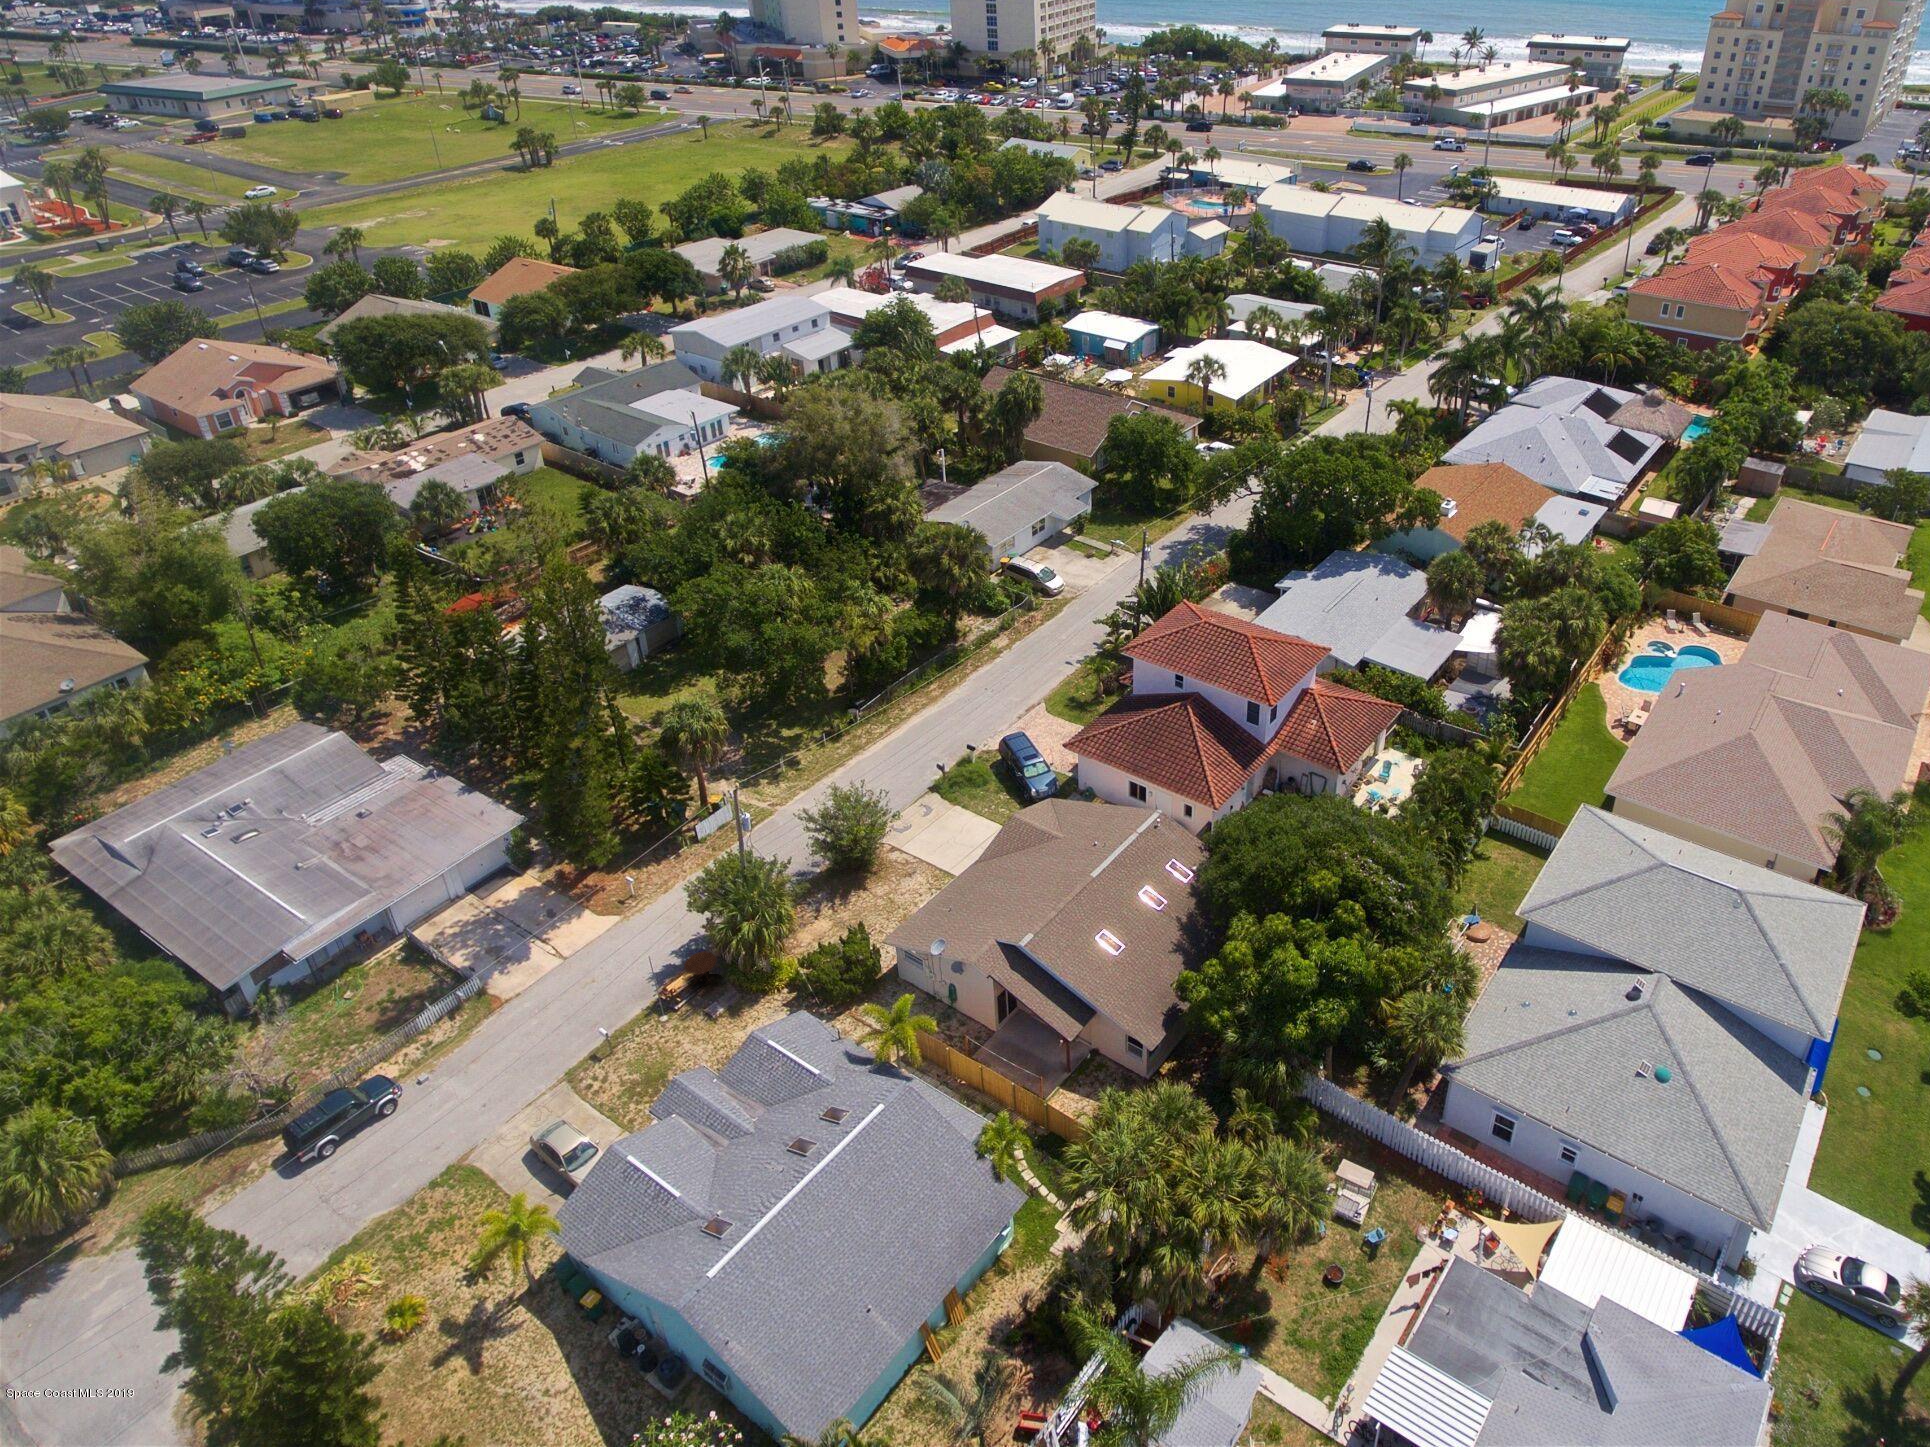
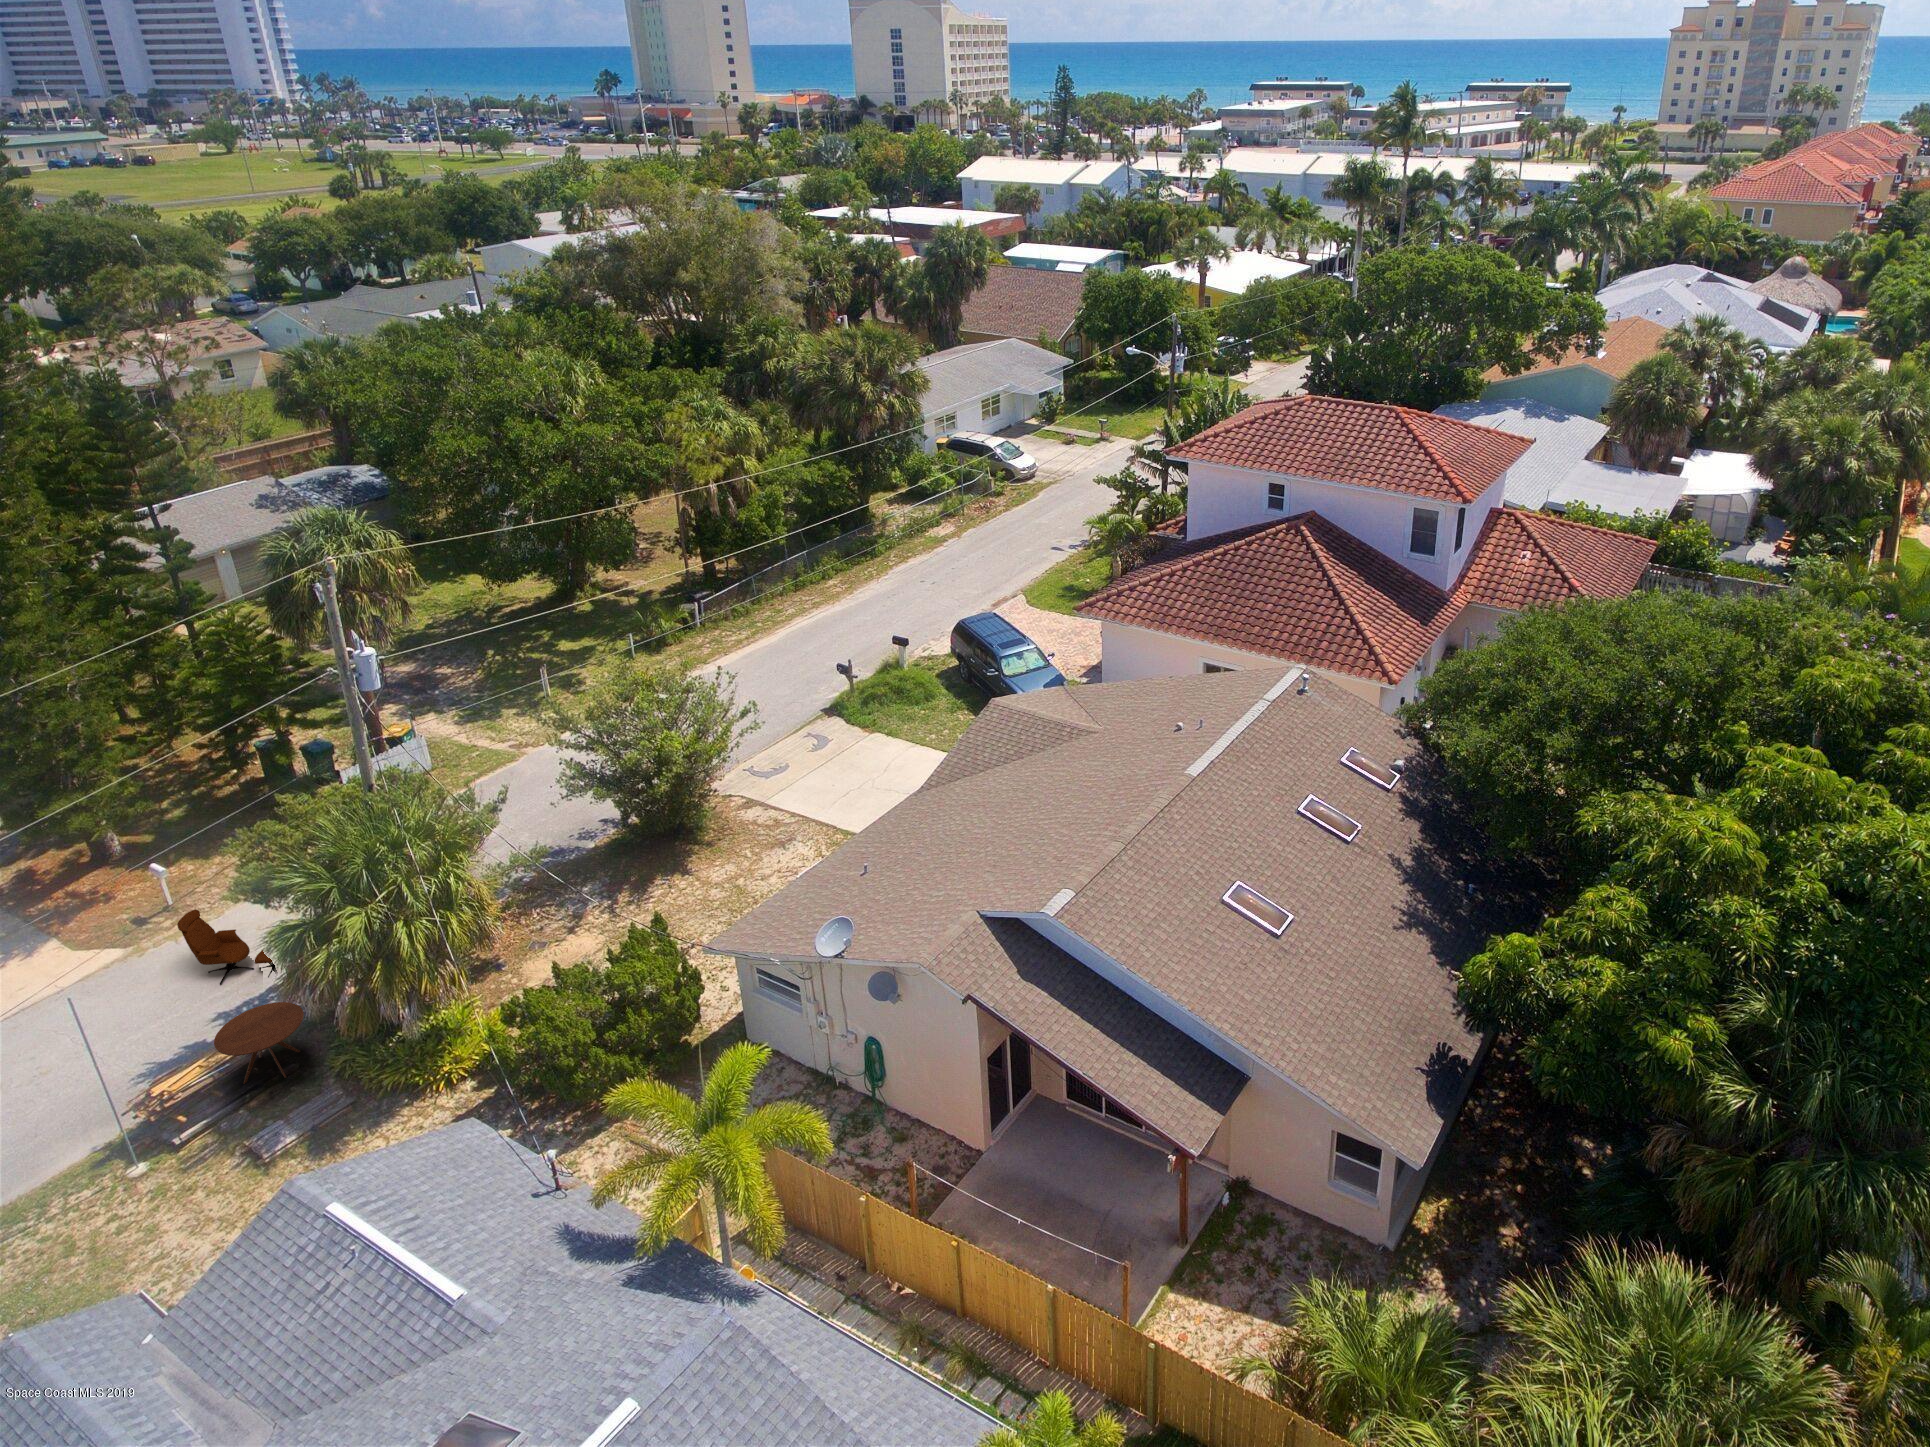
lounge chair: none [653,905,698,938] -> present [177,909,276,985]

